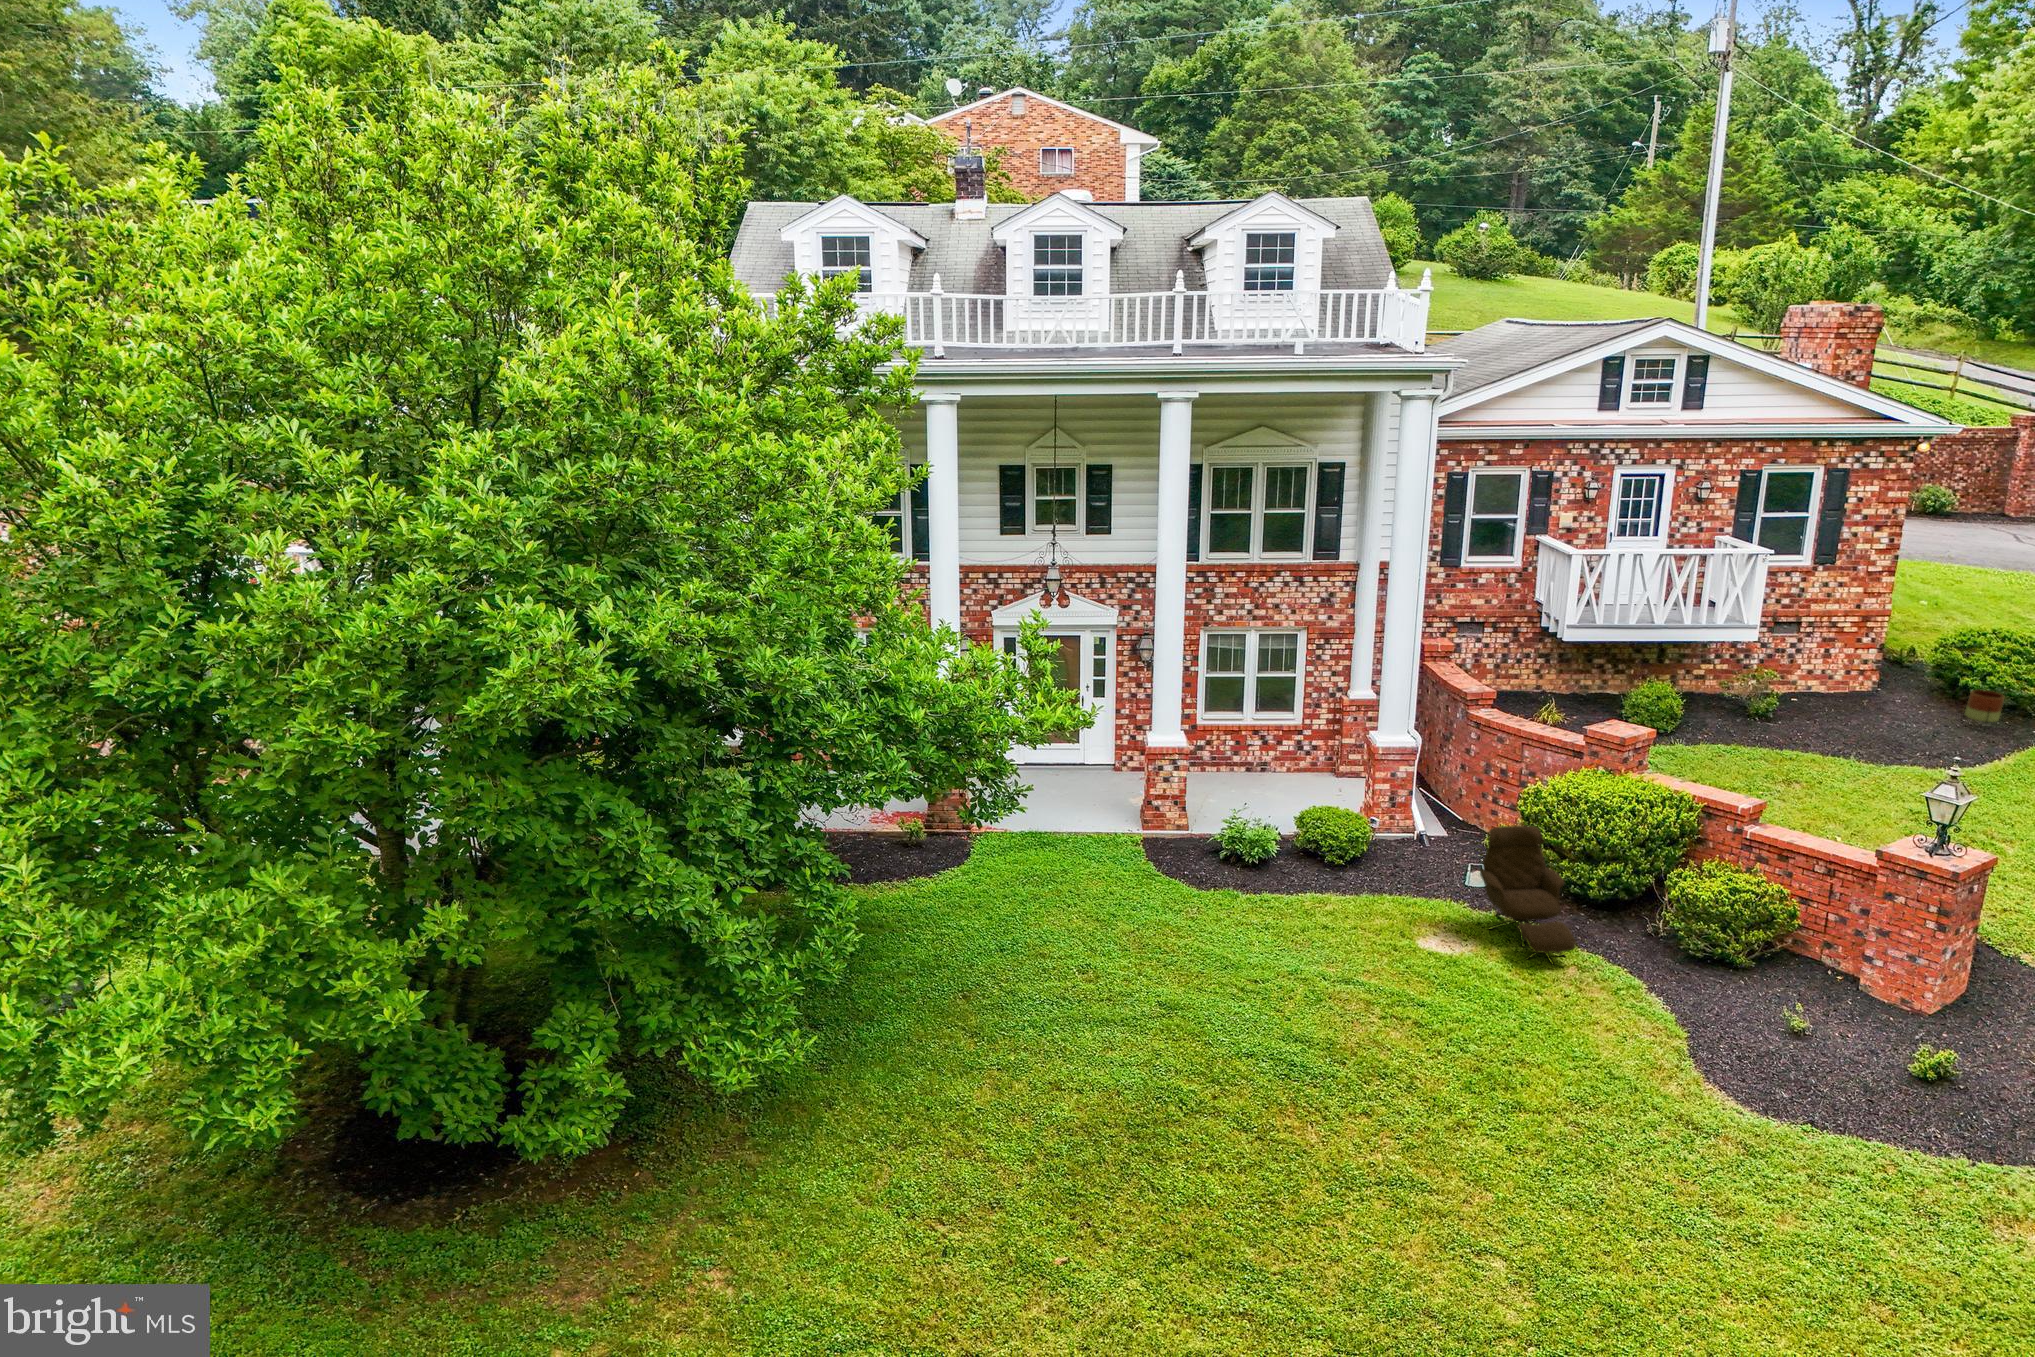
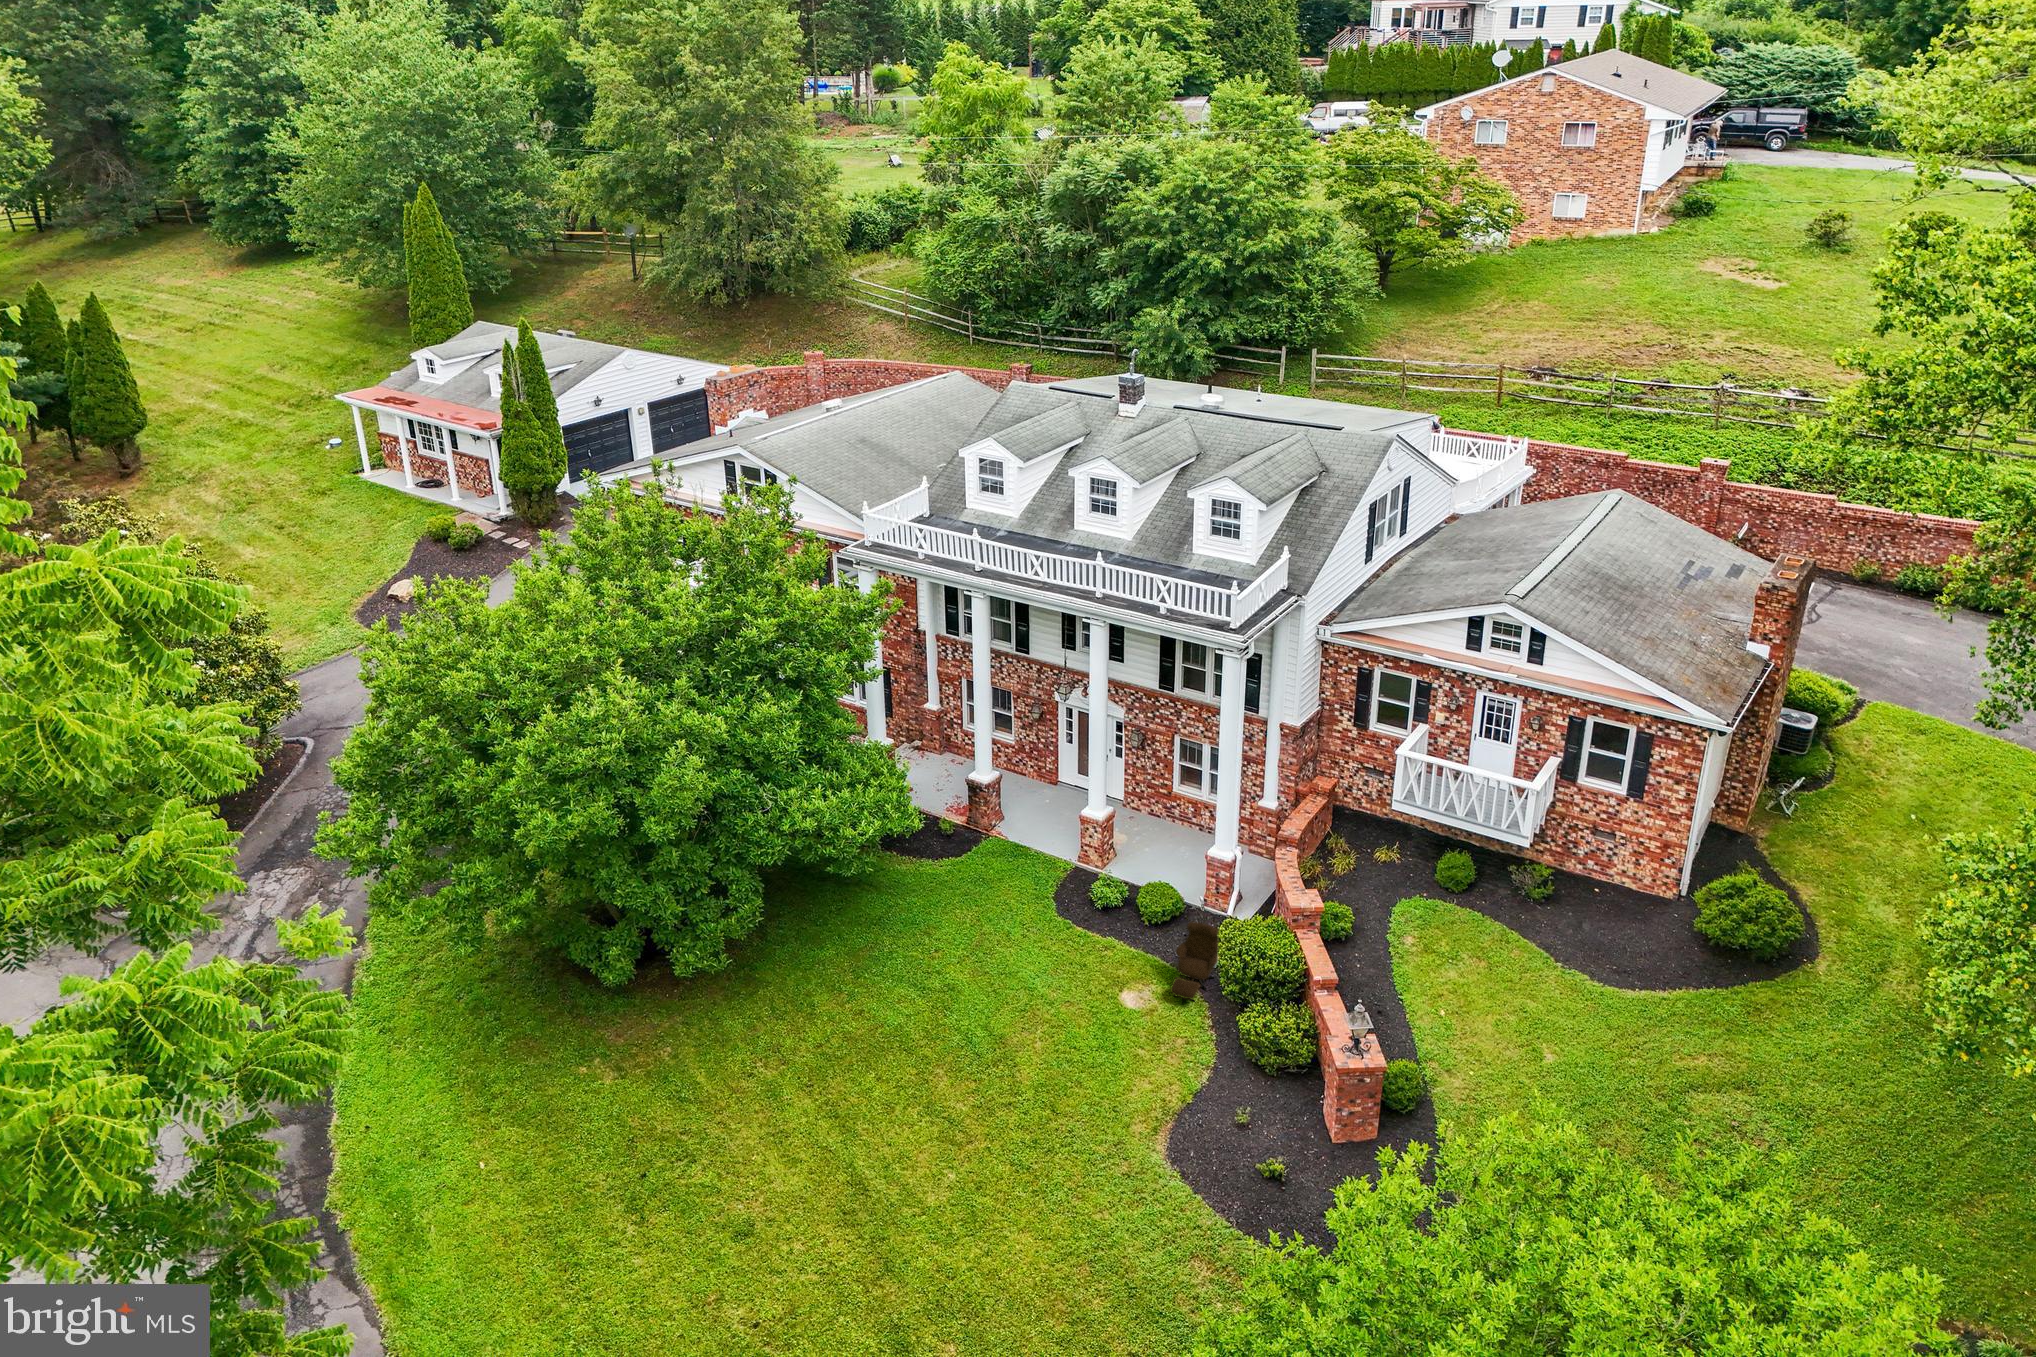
planter: present [1965,690,2005,732] -> none [1687,925,1713,958]

